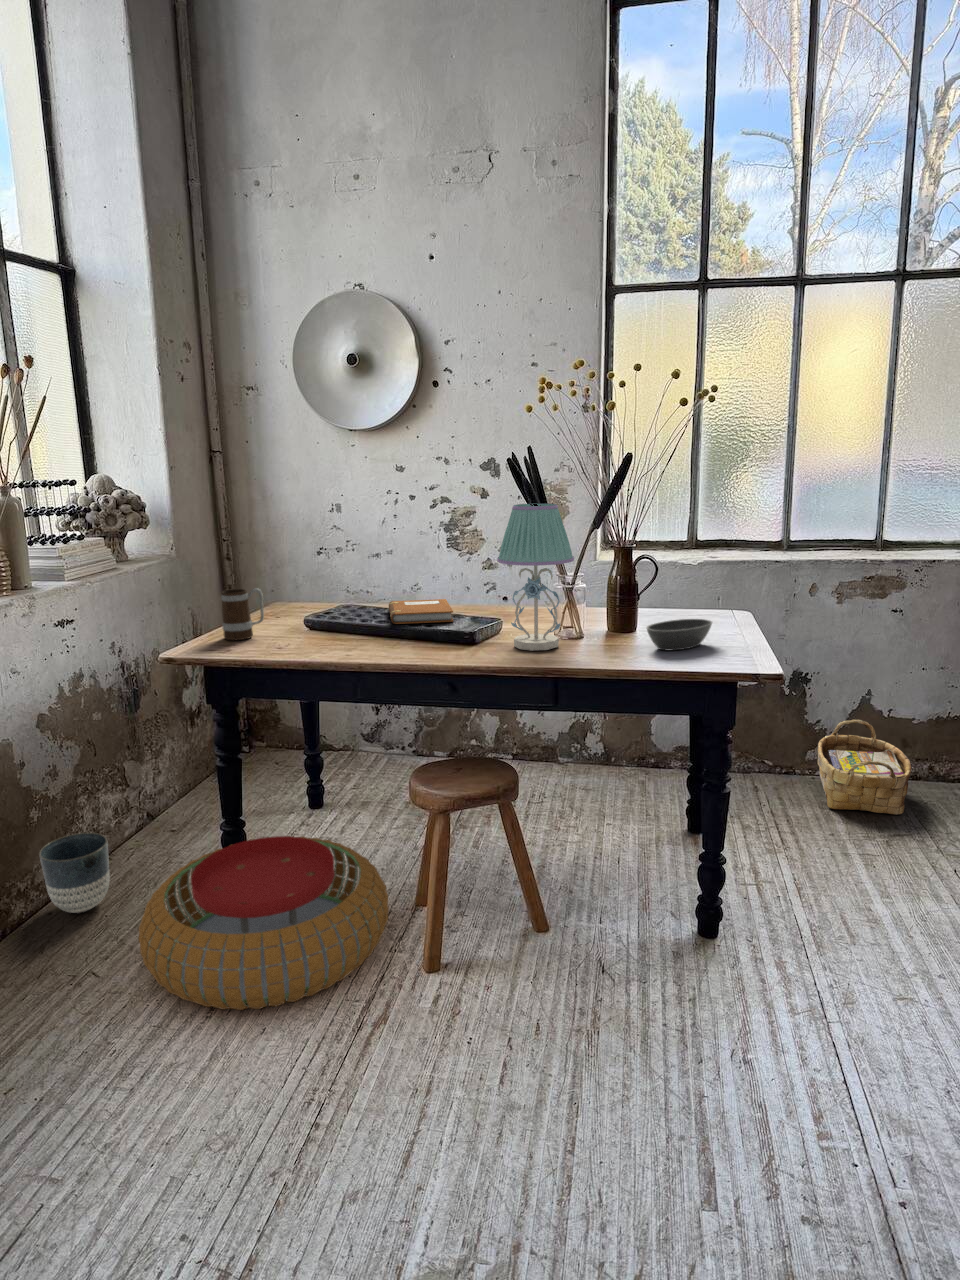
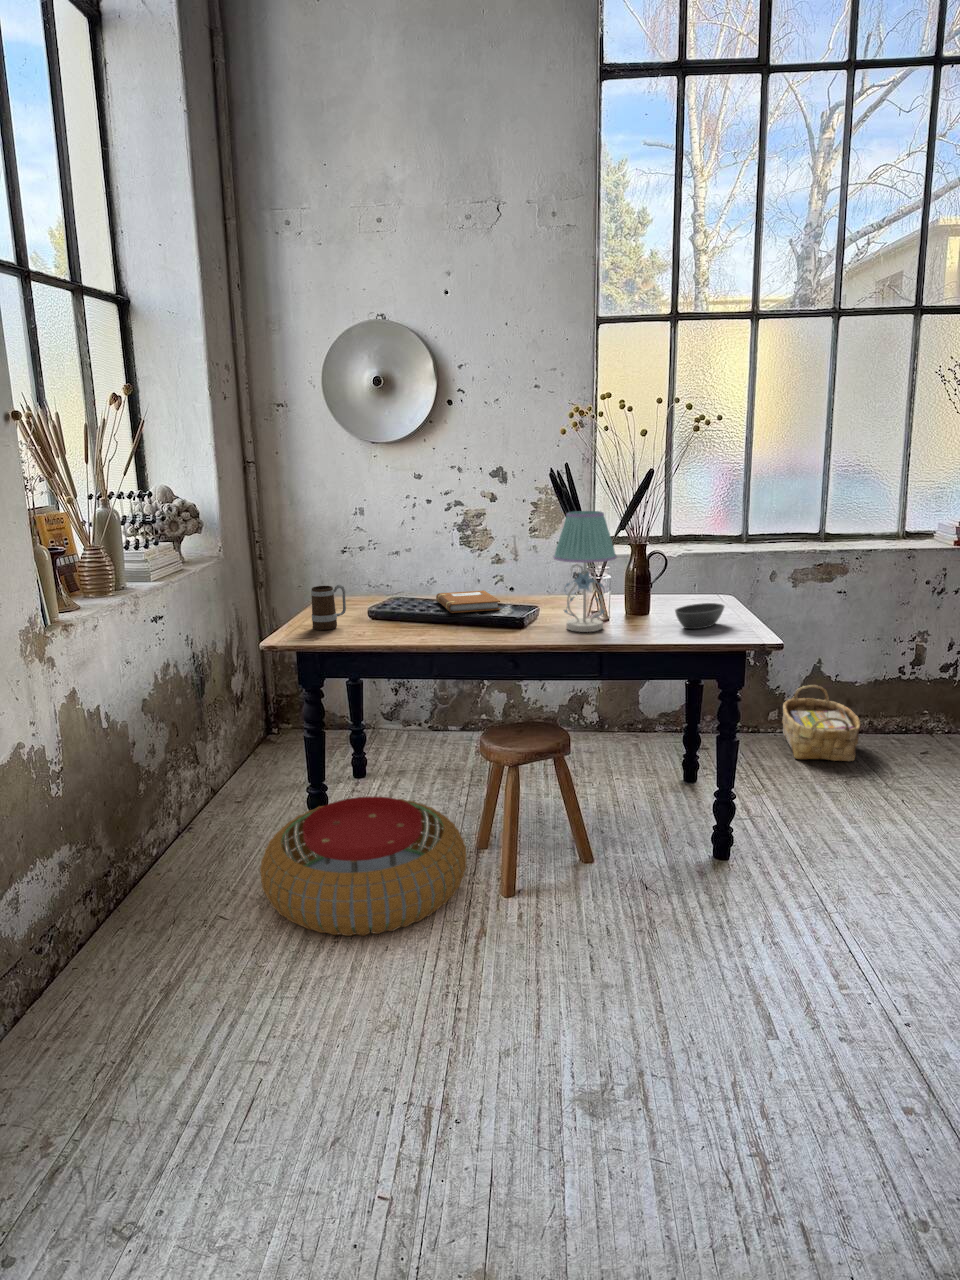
planter: present [40,833,110,913] -> none [150,803,208,873]

